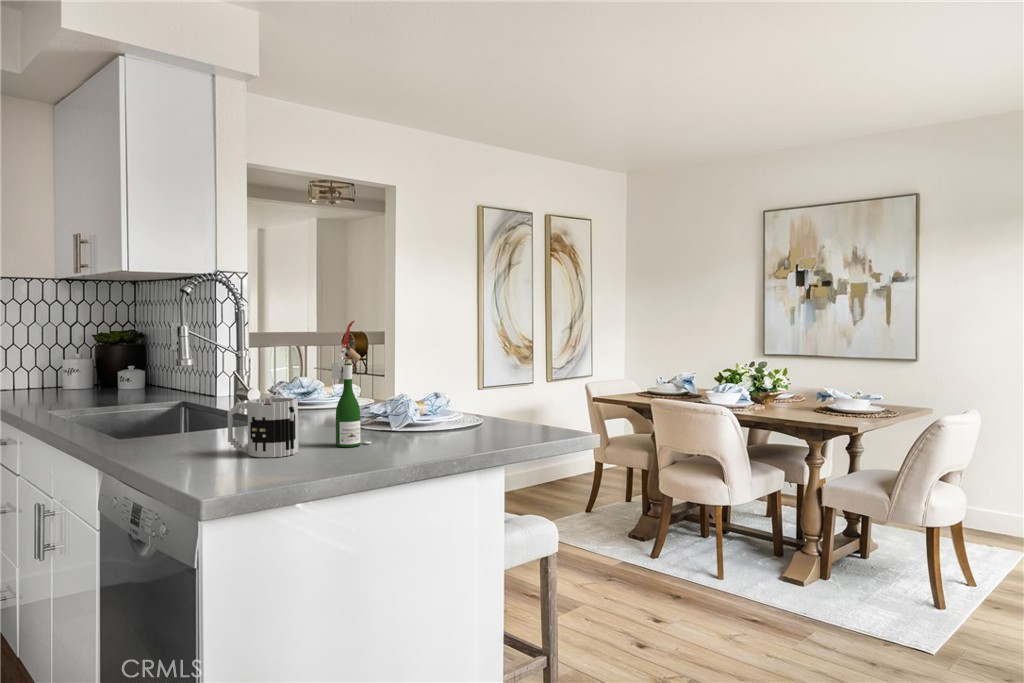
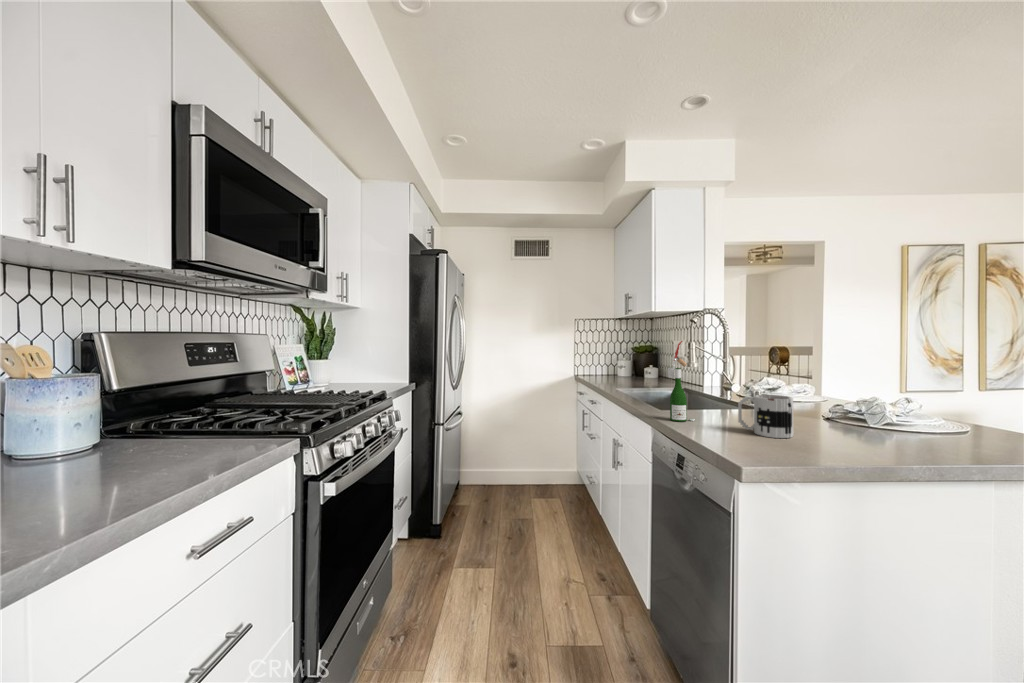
wine bottle: present [331,321,371,447] -> present [668,341,695,421]

